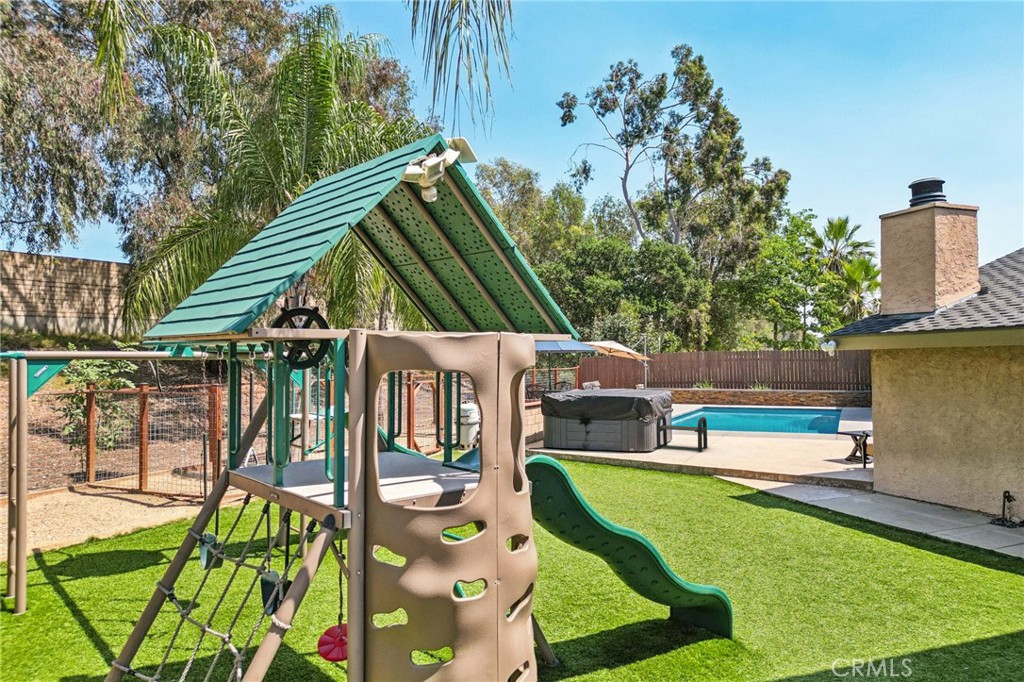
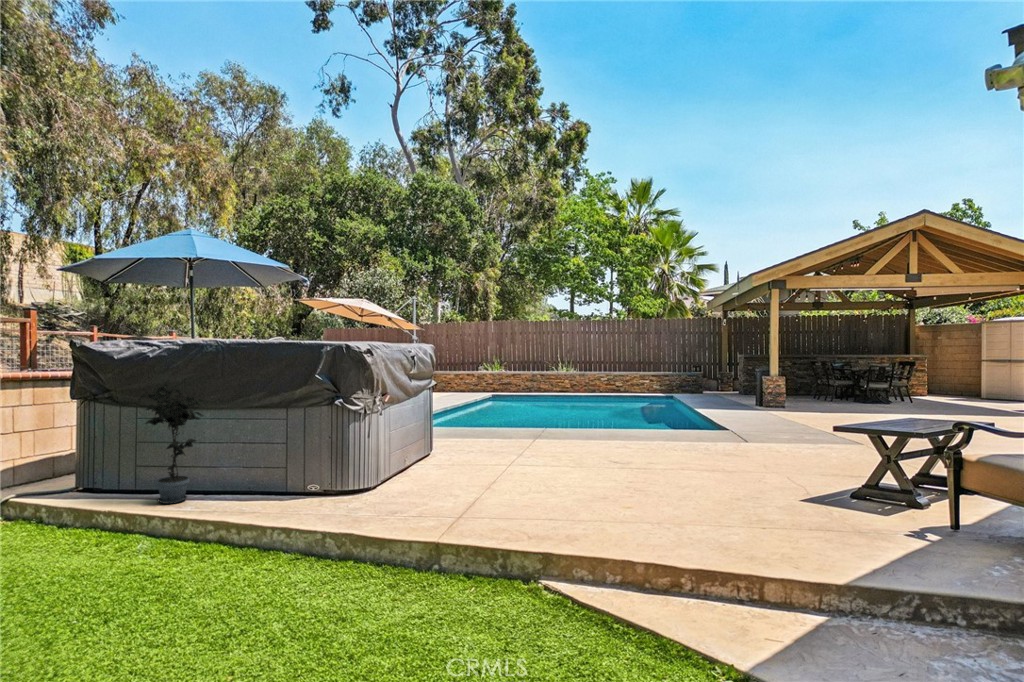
bench: present [656,415,707,452] -> none [392,394,520,490]

